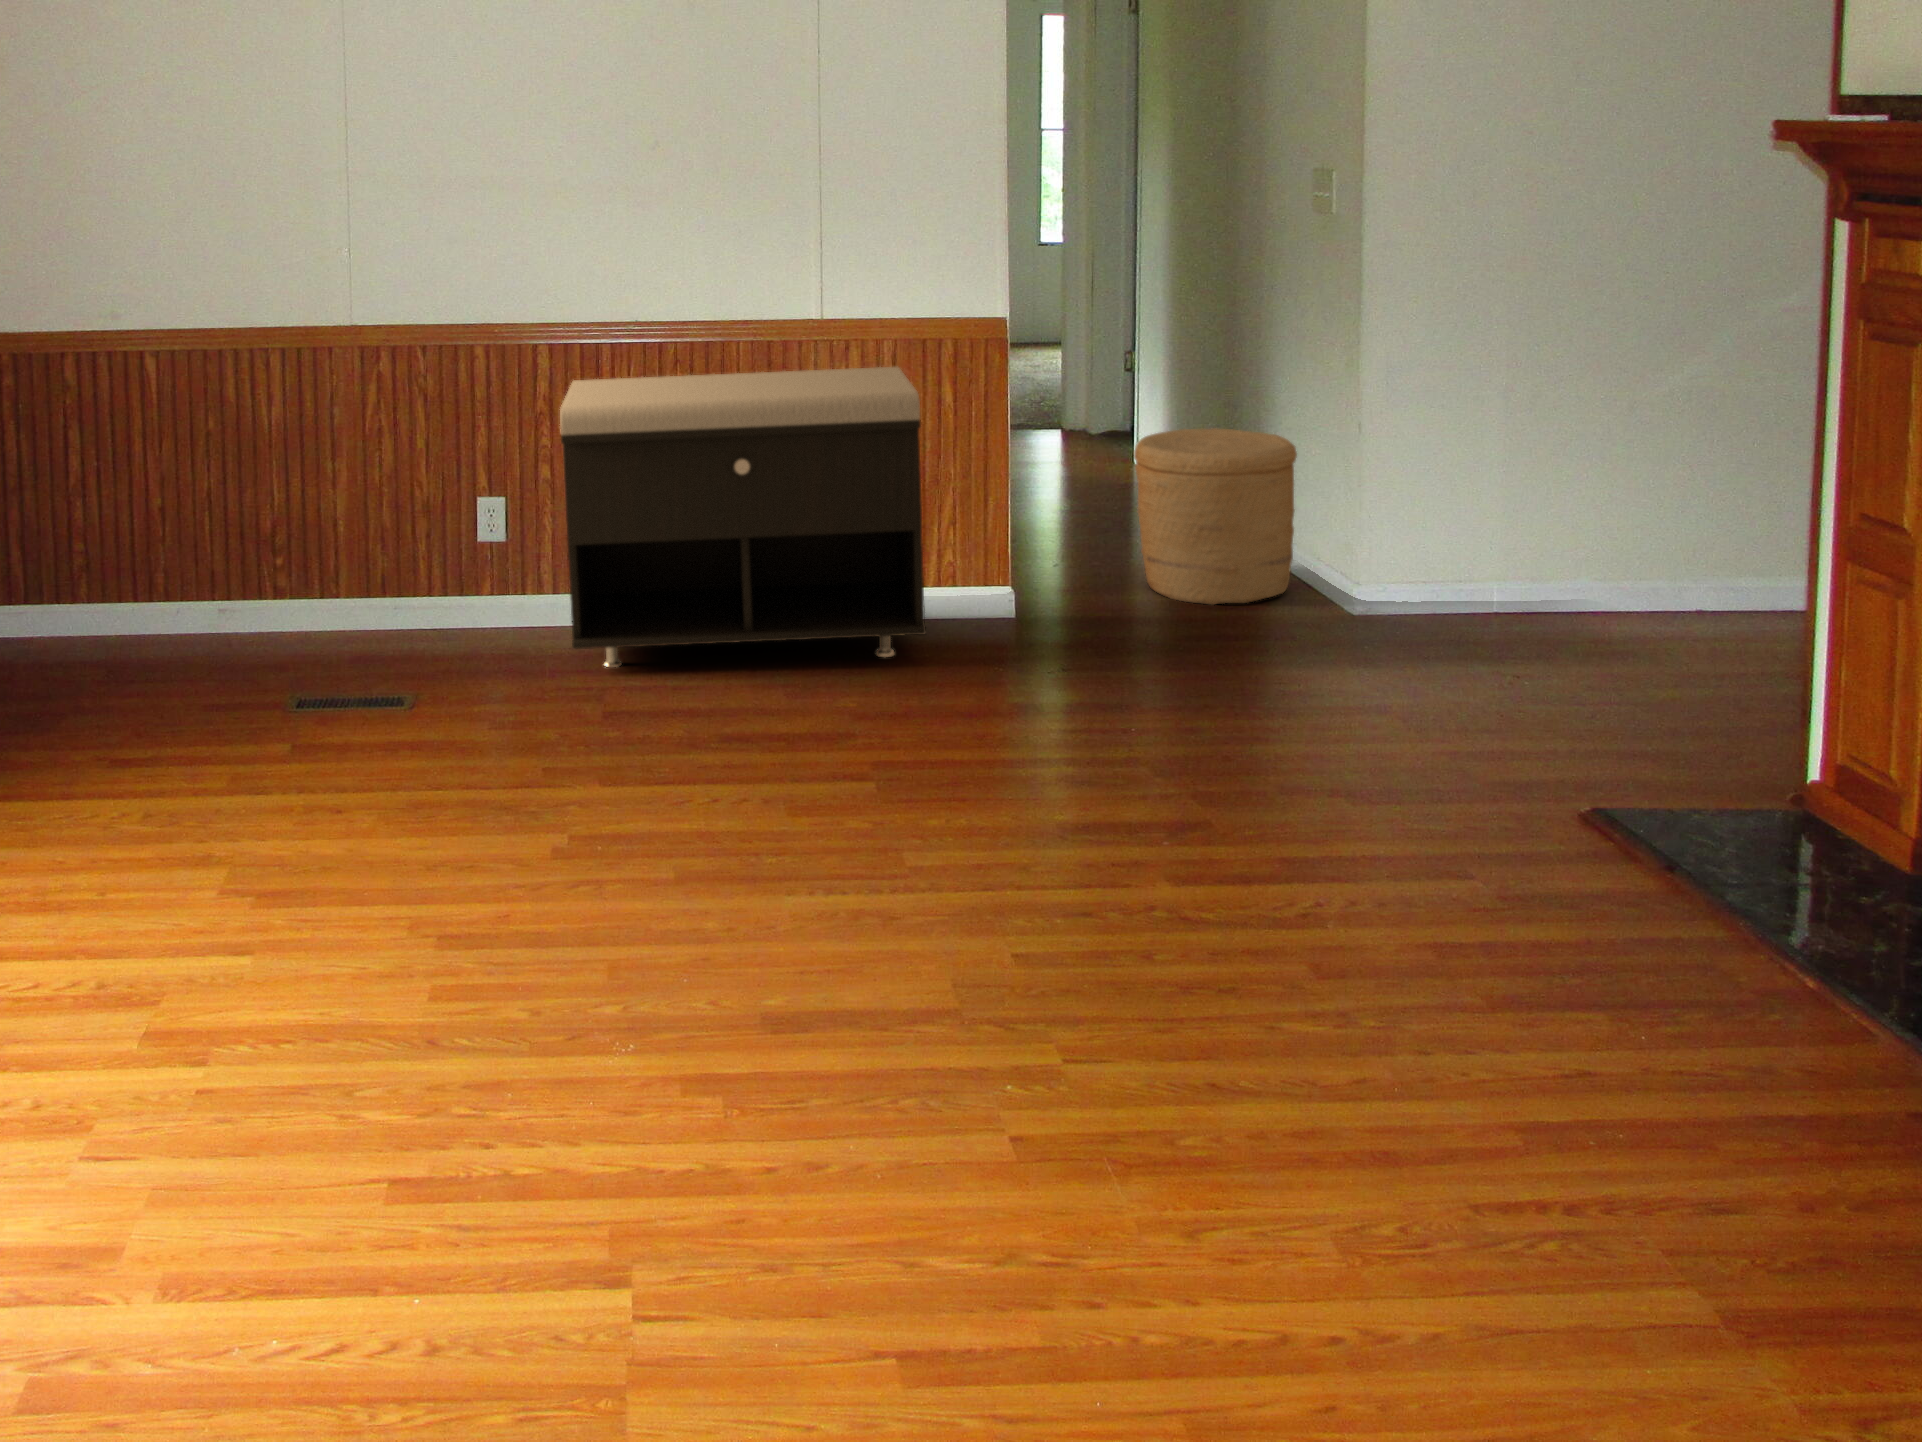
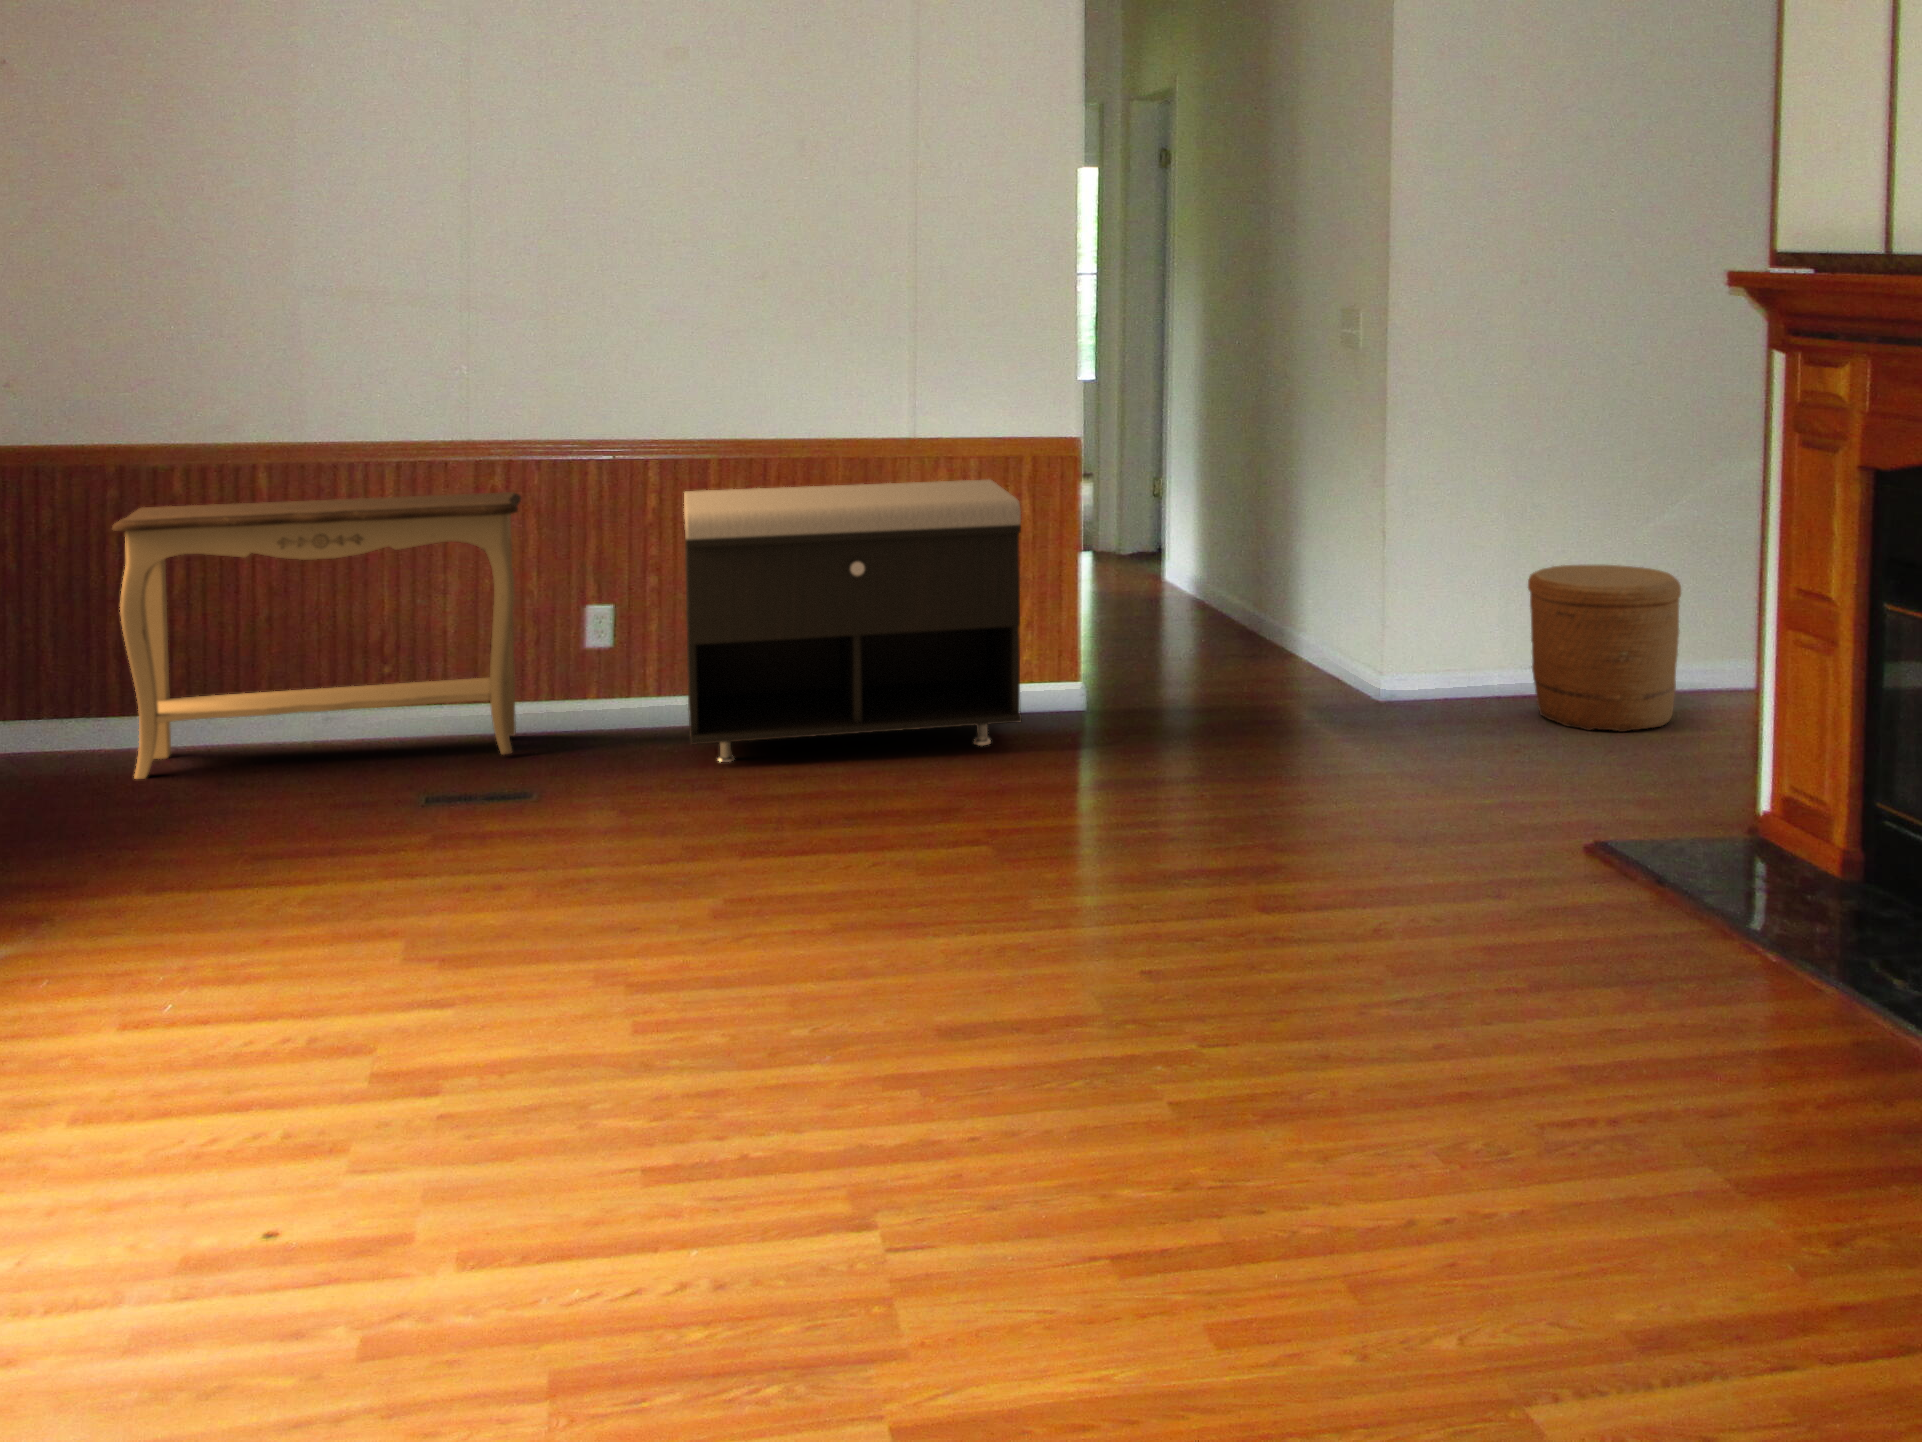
console table: none [13,382,412,669] -> present [112,492,521,779]
woven basket: present [1134,429,1297,605] -> present [1528,565,1681,732]

